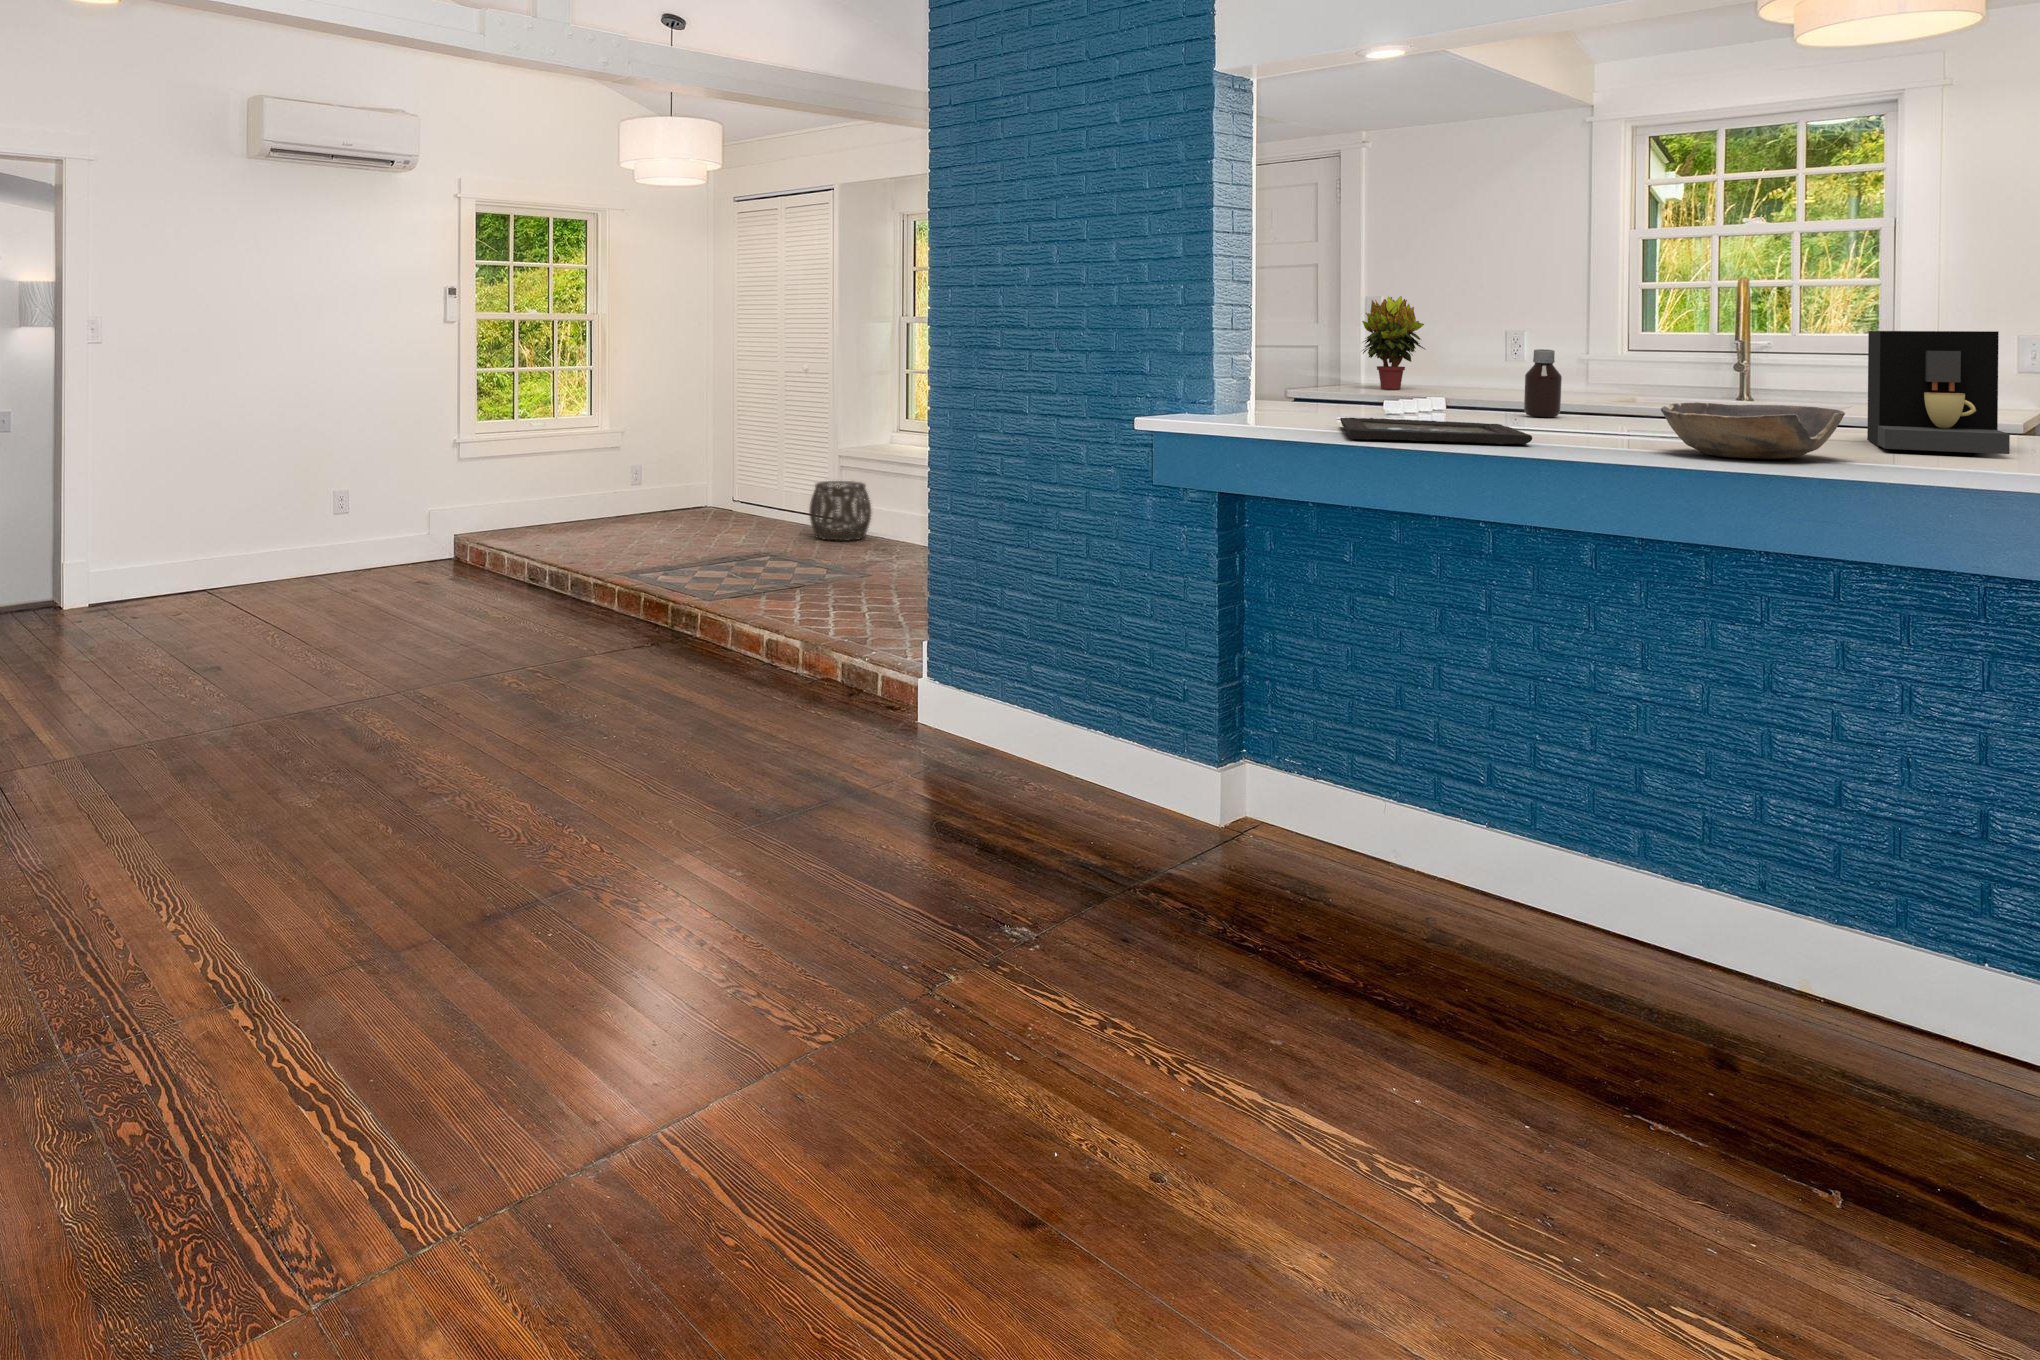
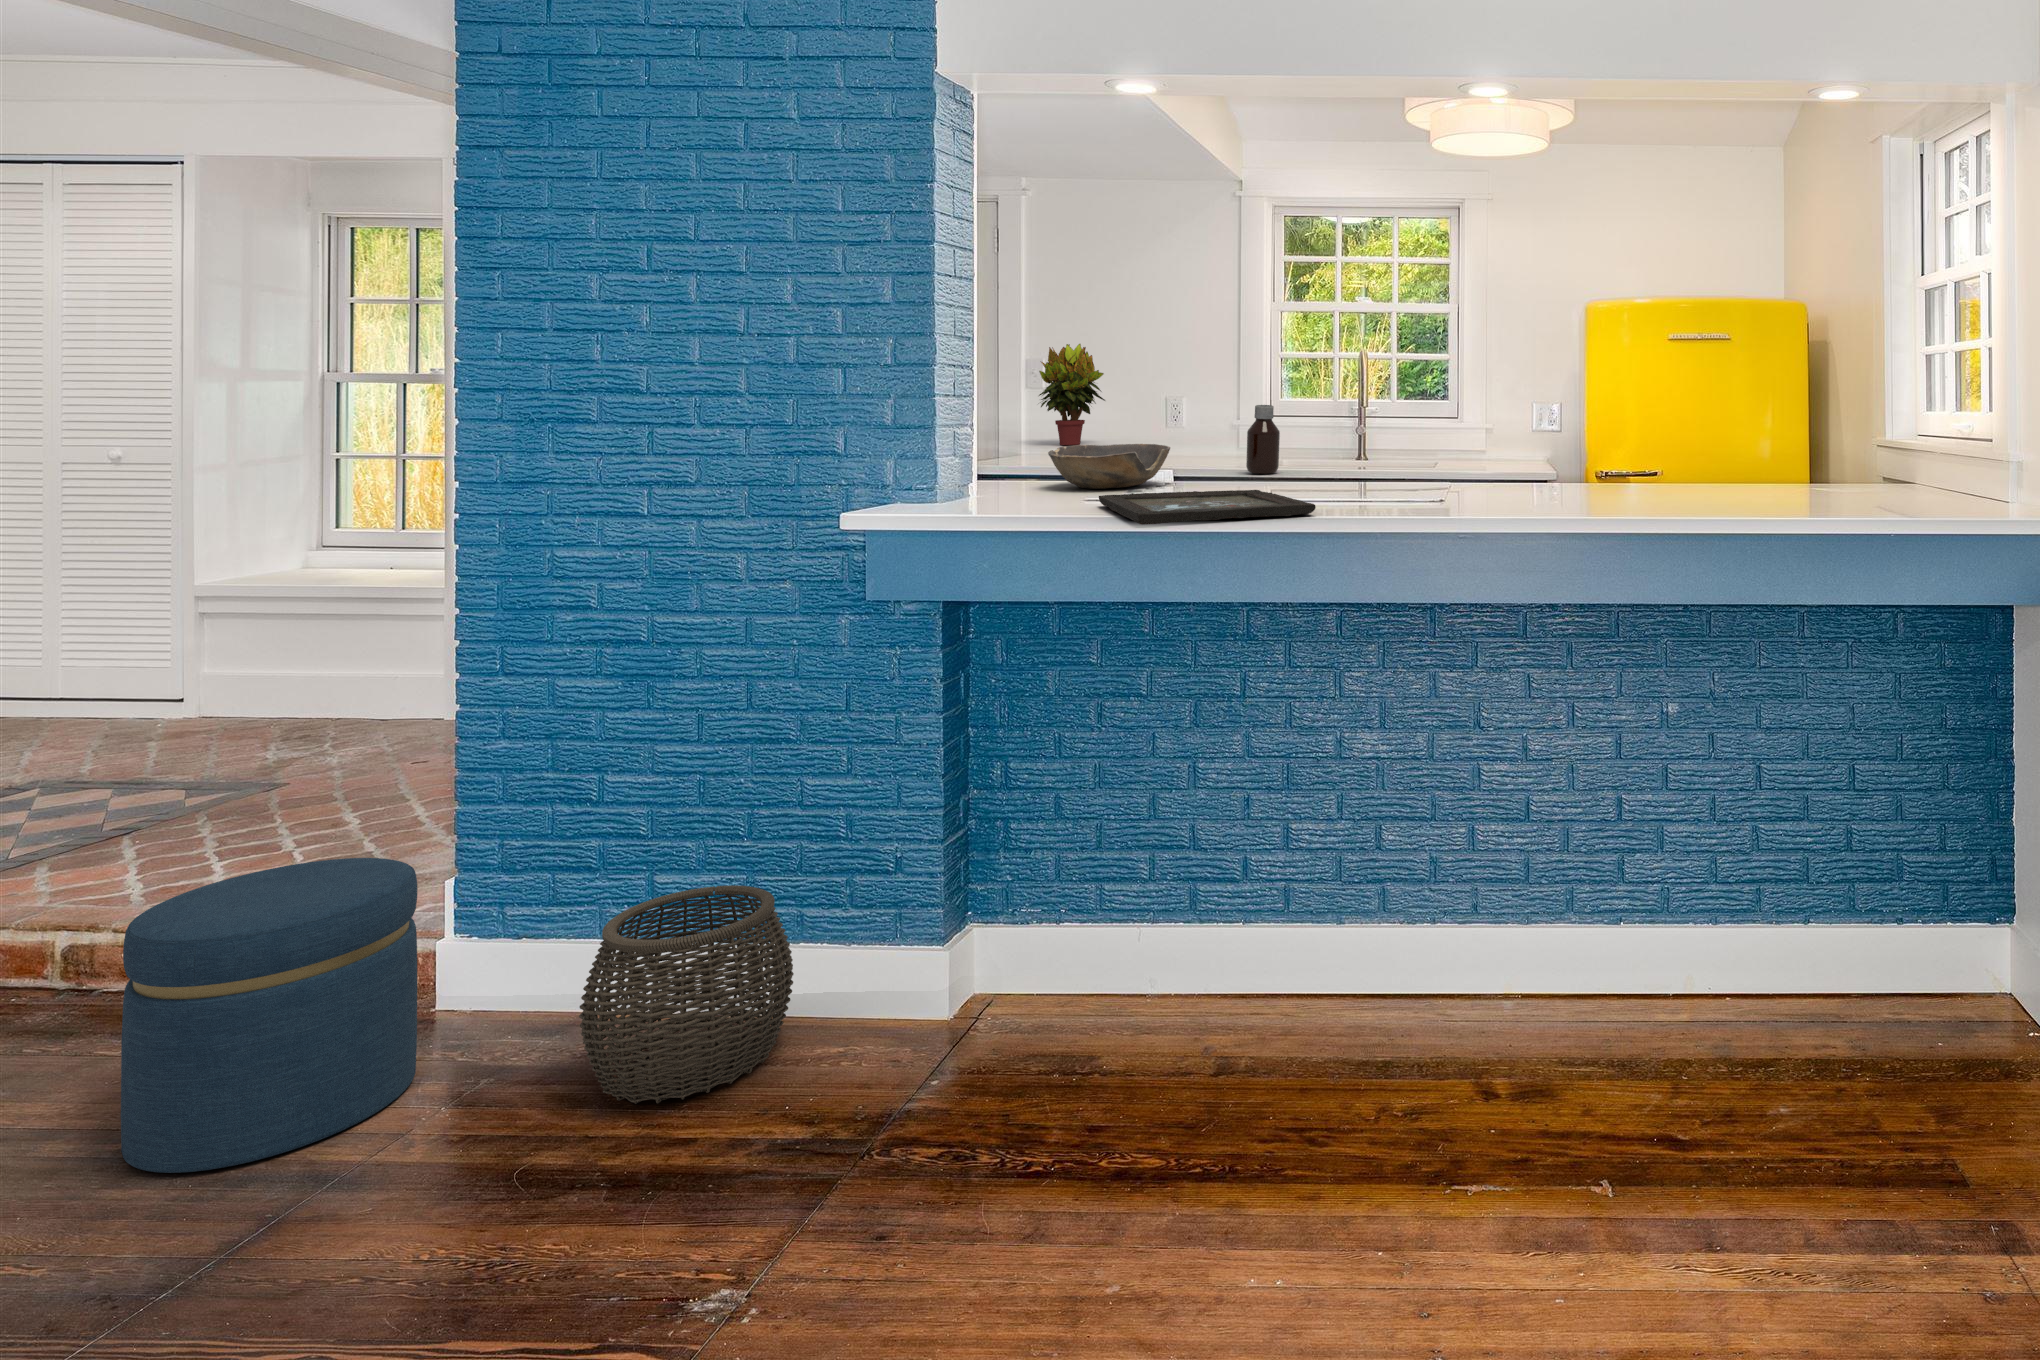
coffee maker: present [1867,331,2010,454] -> none [1528,384,1638,490]
bowl: present [1661,402,1845,459] -> present [1048,444,1170,489]
woven basket: present [809,481,871,541] -> present [579,885,794,1104]
ottoman: none [773,608,903,770] -> present [121,858,418,1173]

